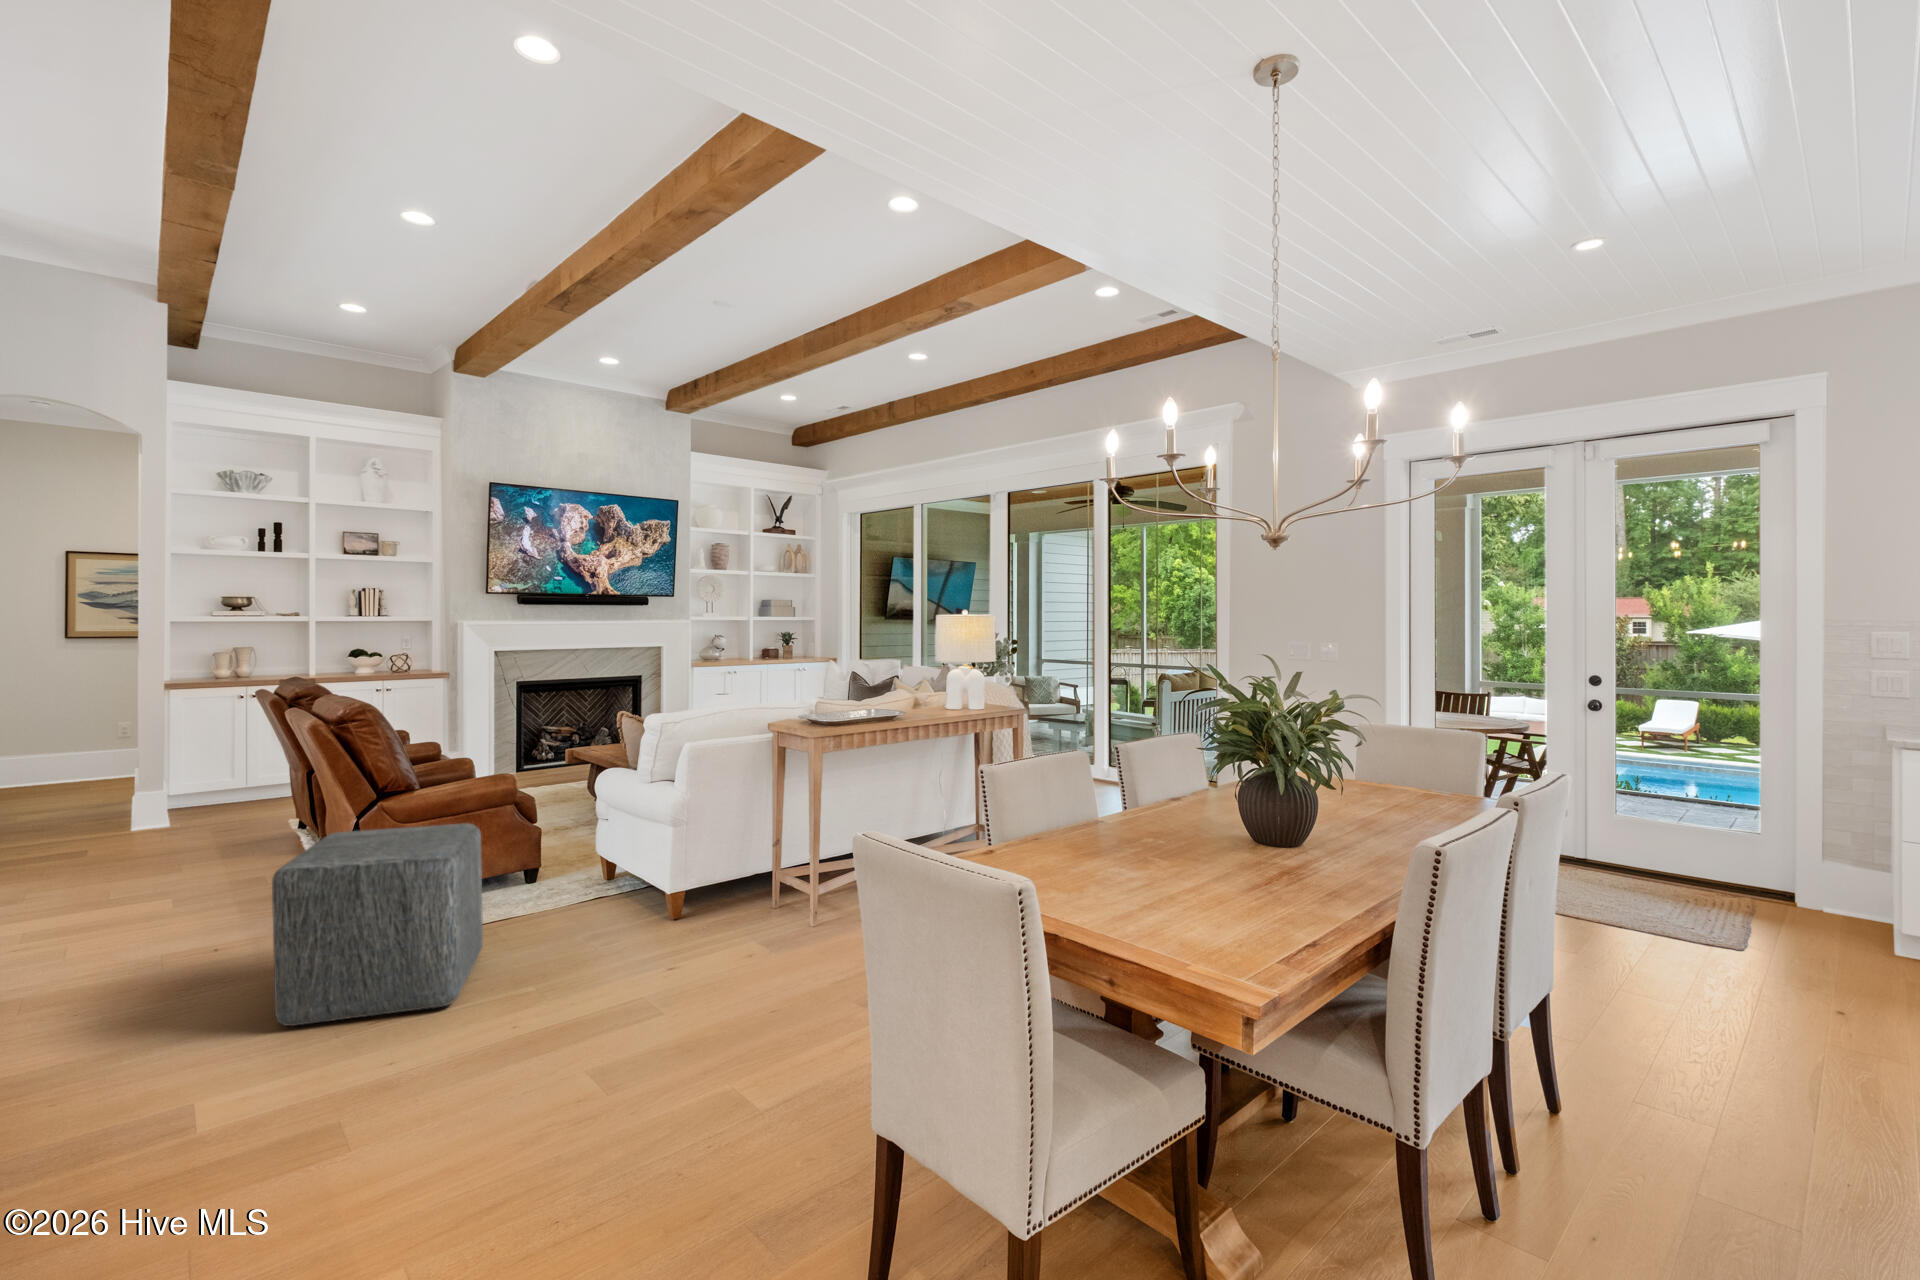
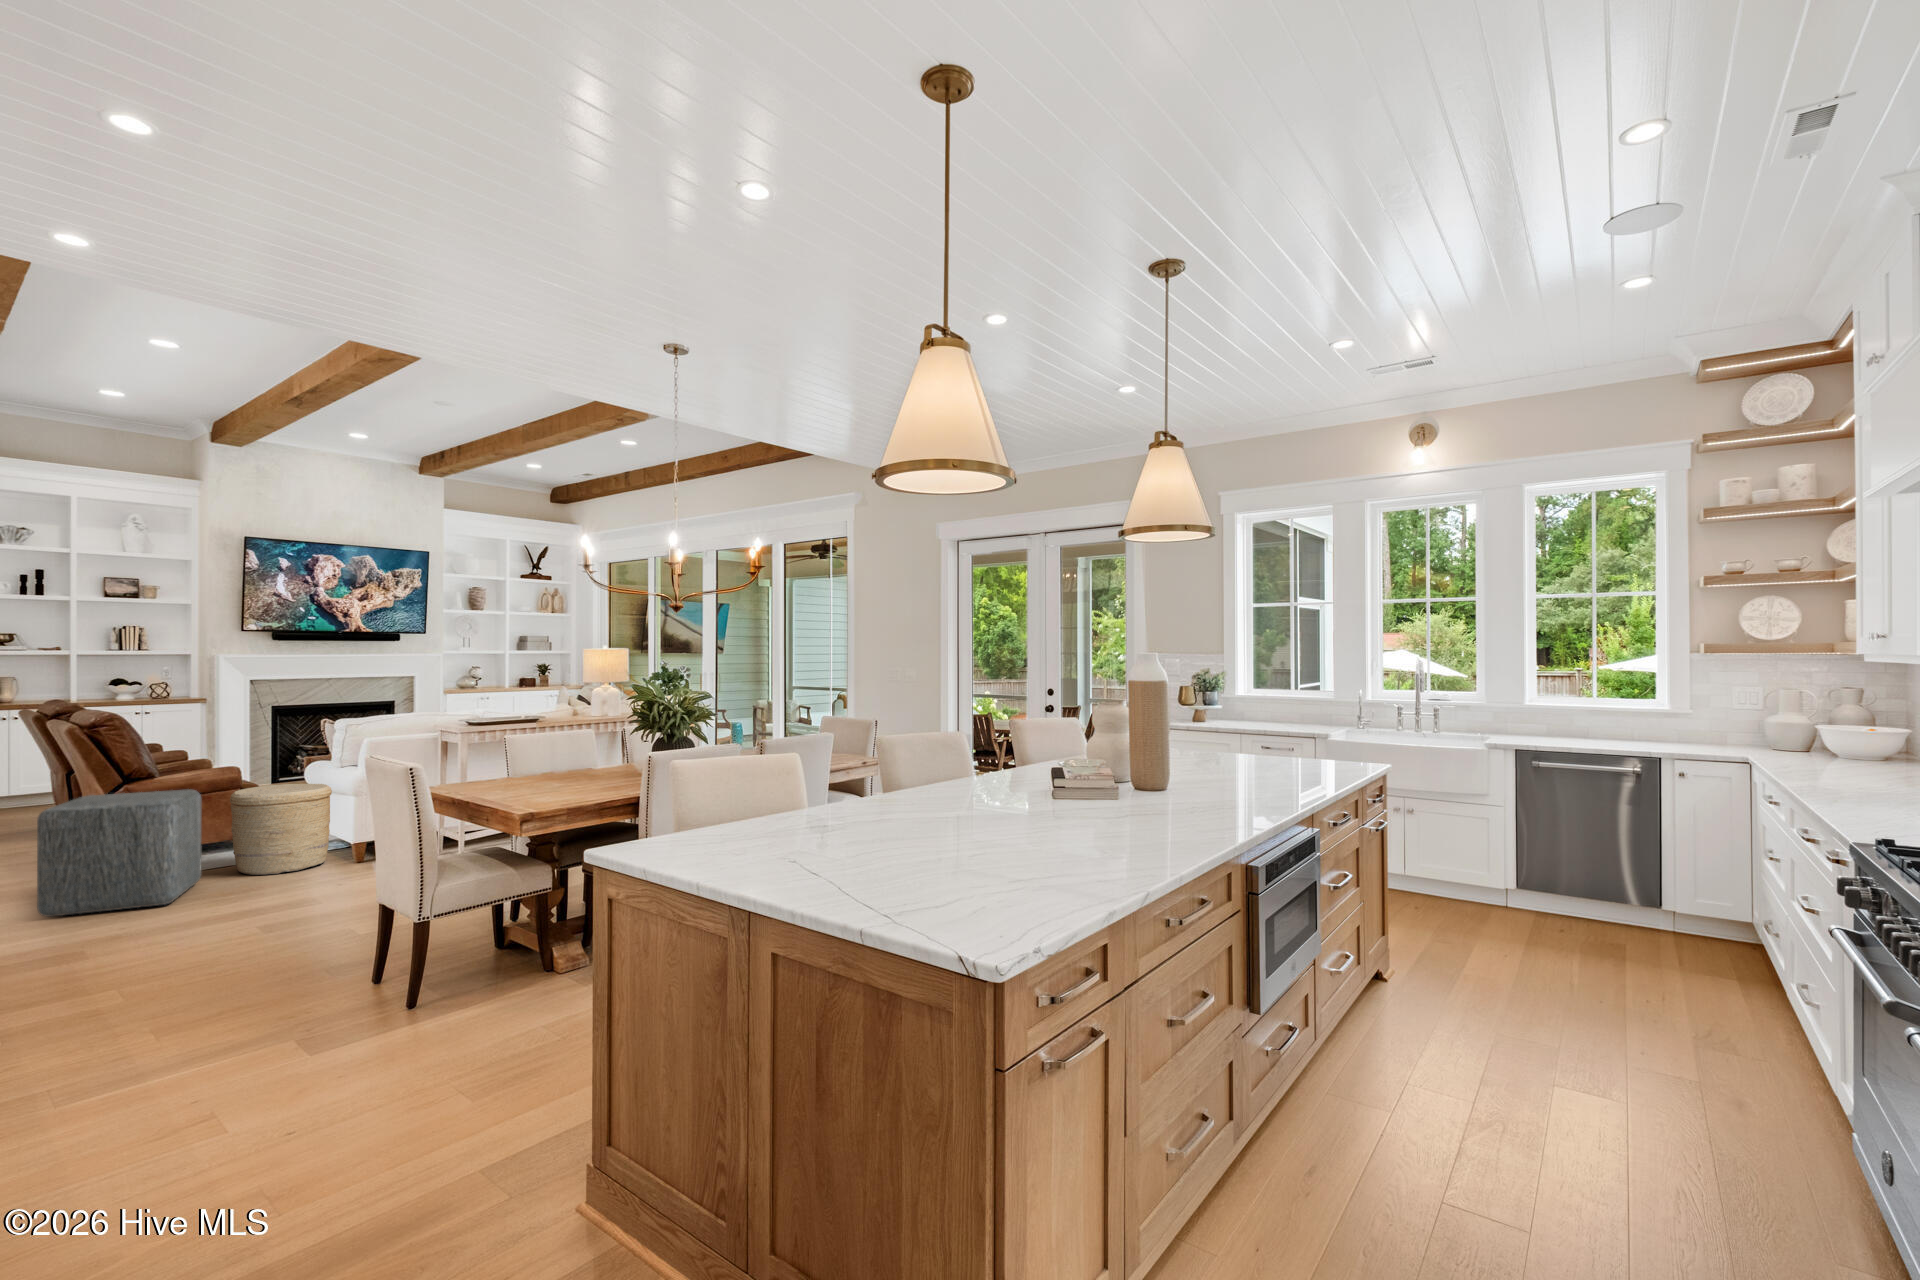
woven basket: none [513,806,636,940] -> present [230,784,332,875]

